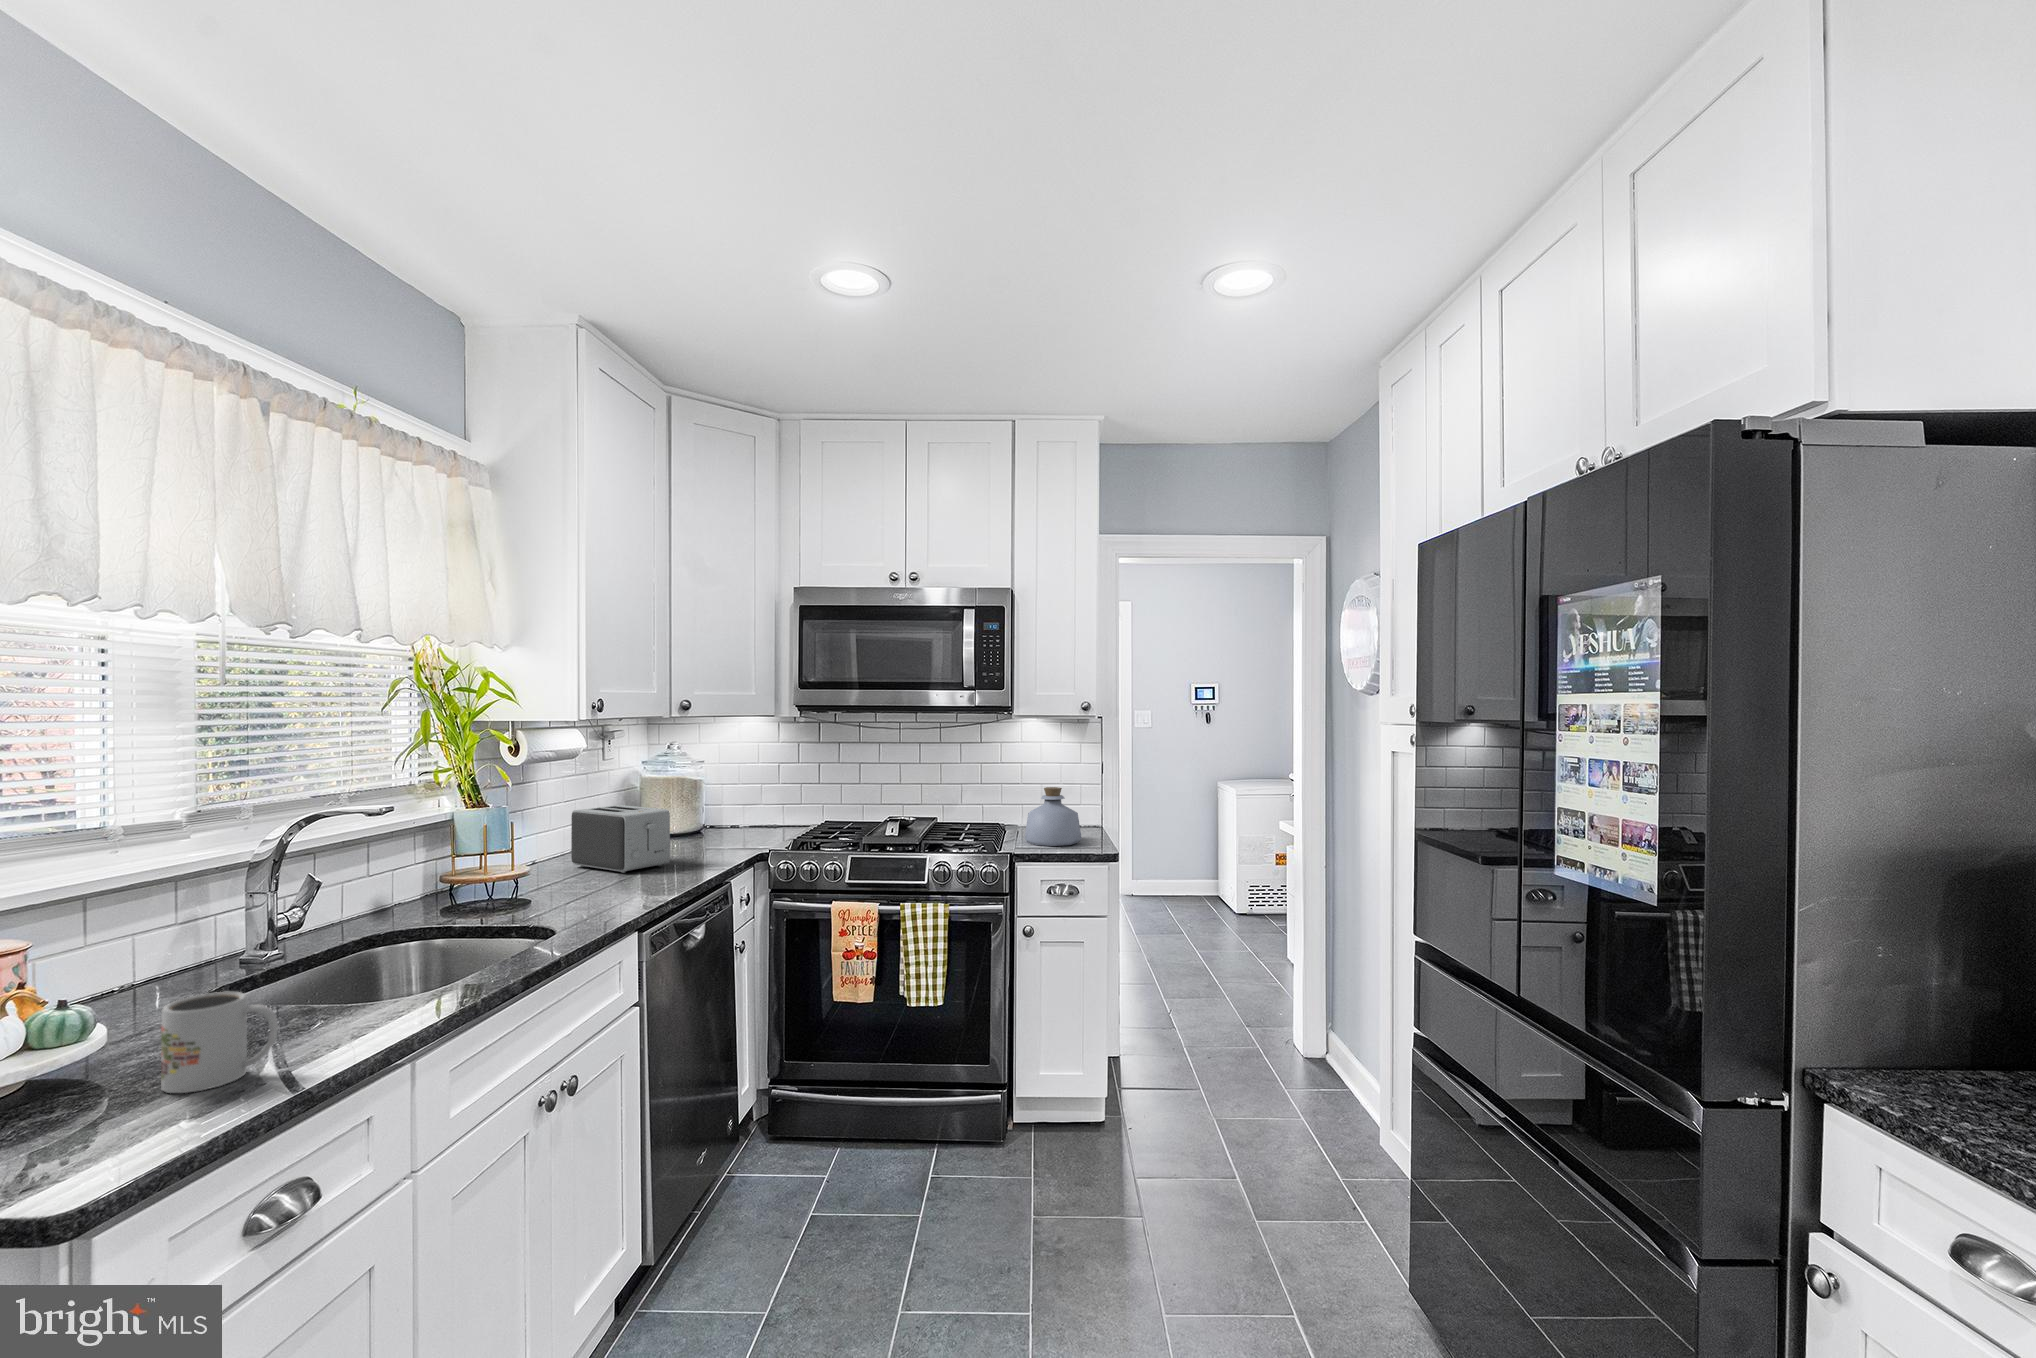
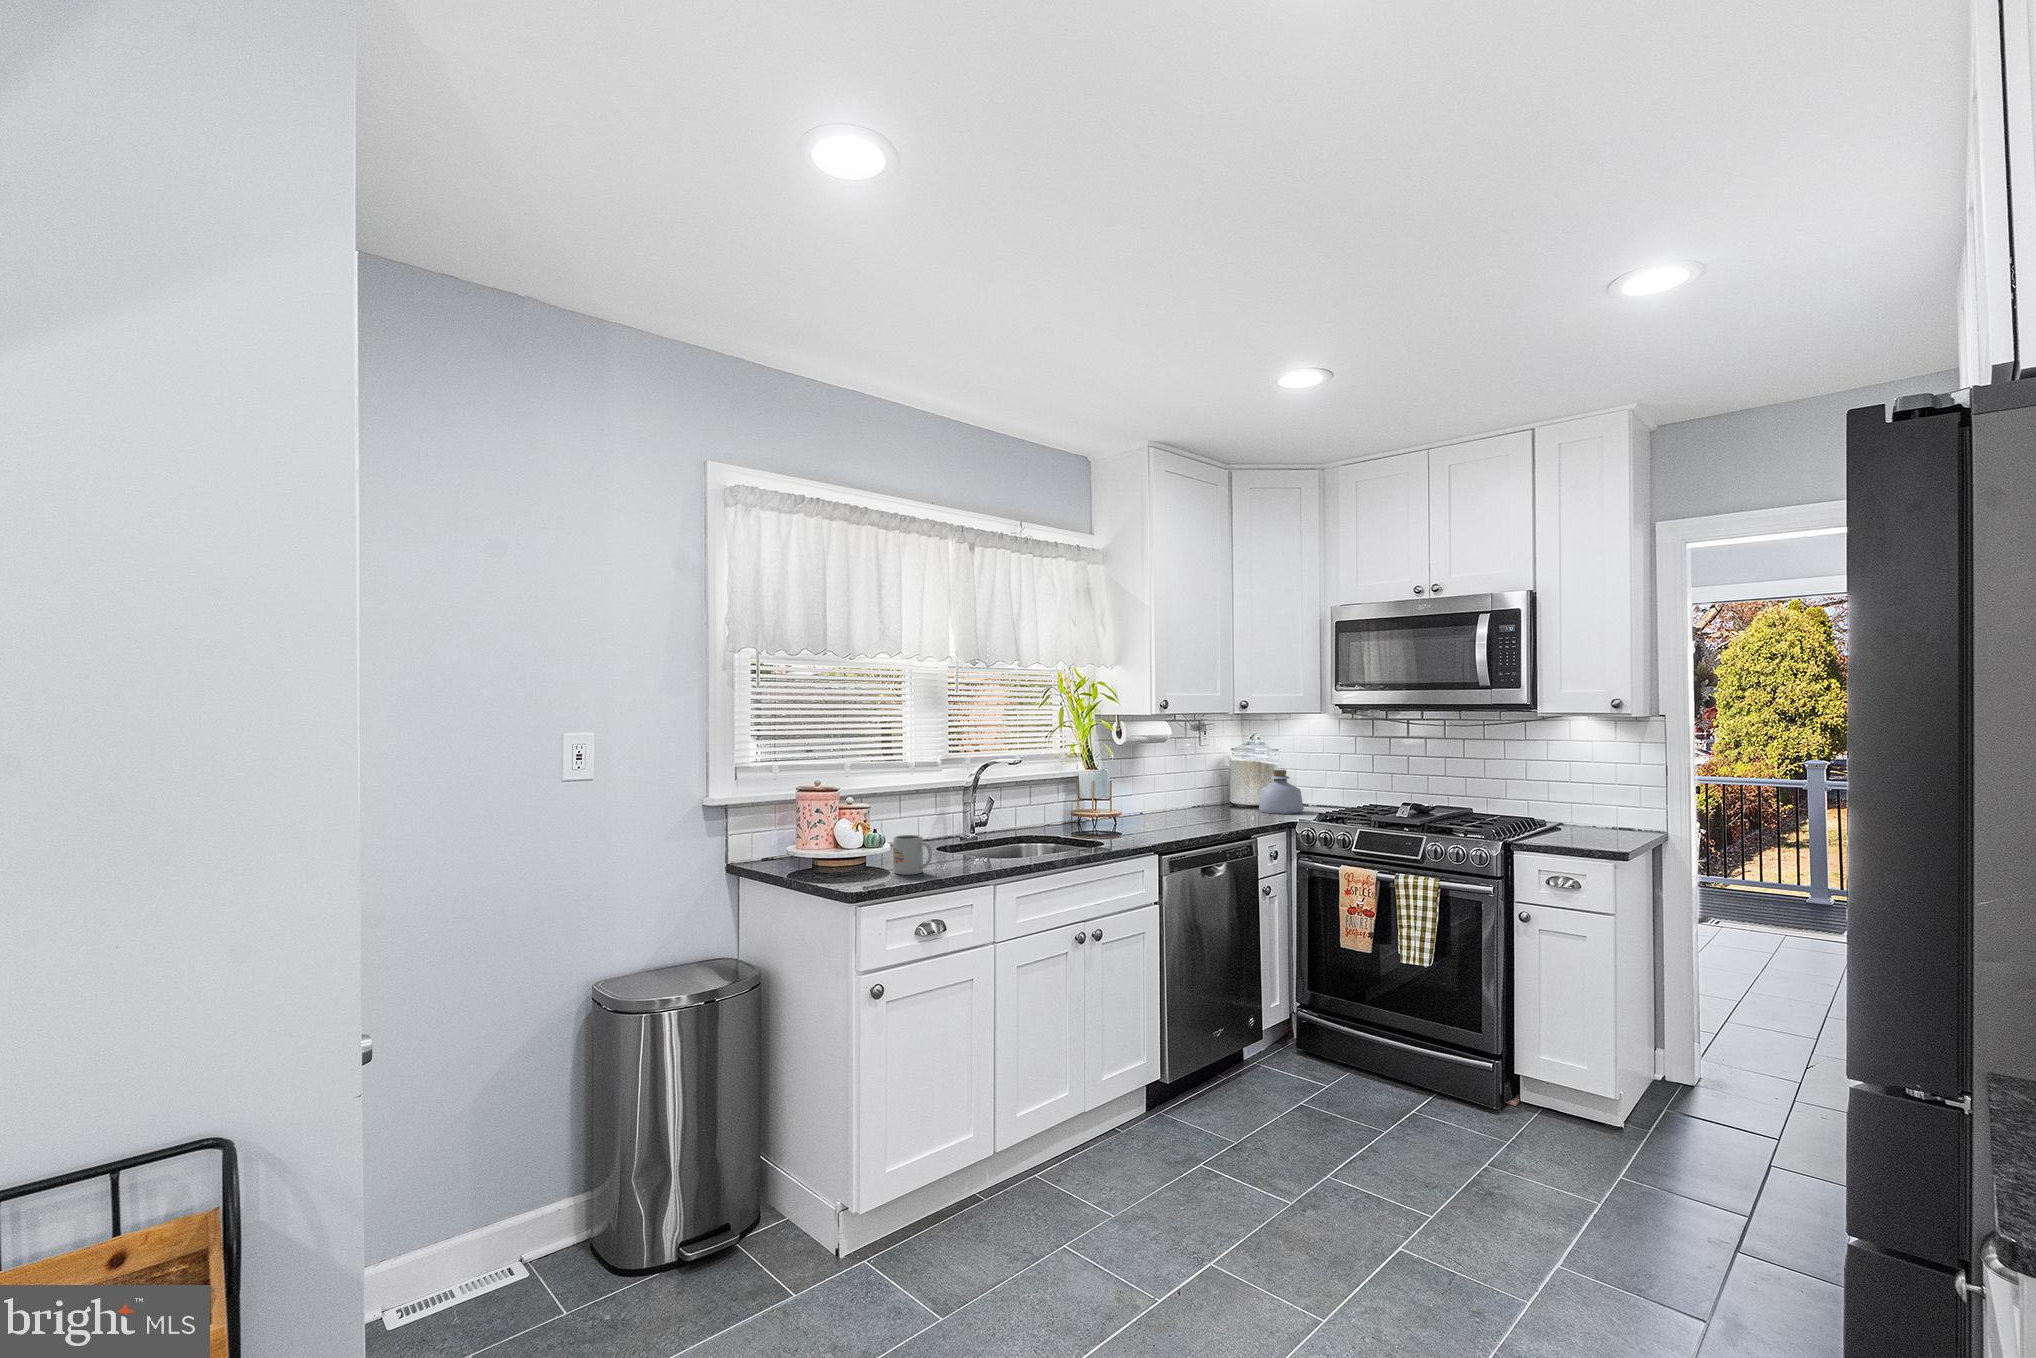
bottle: present [1025,787,1082,846] -> present [1259,770,1304,814]
toaster: present [571,805,670,873] -> none [1161,777,1220,824]

